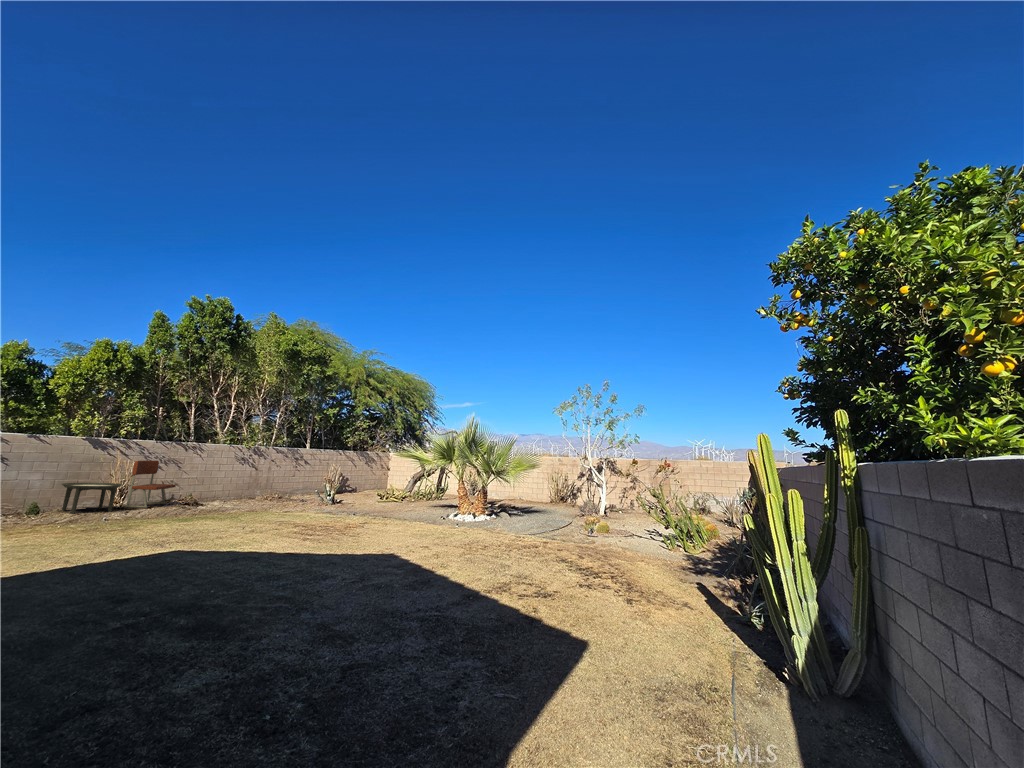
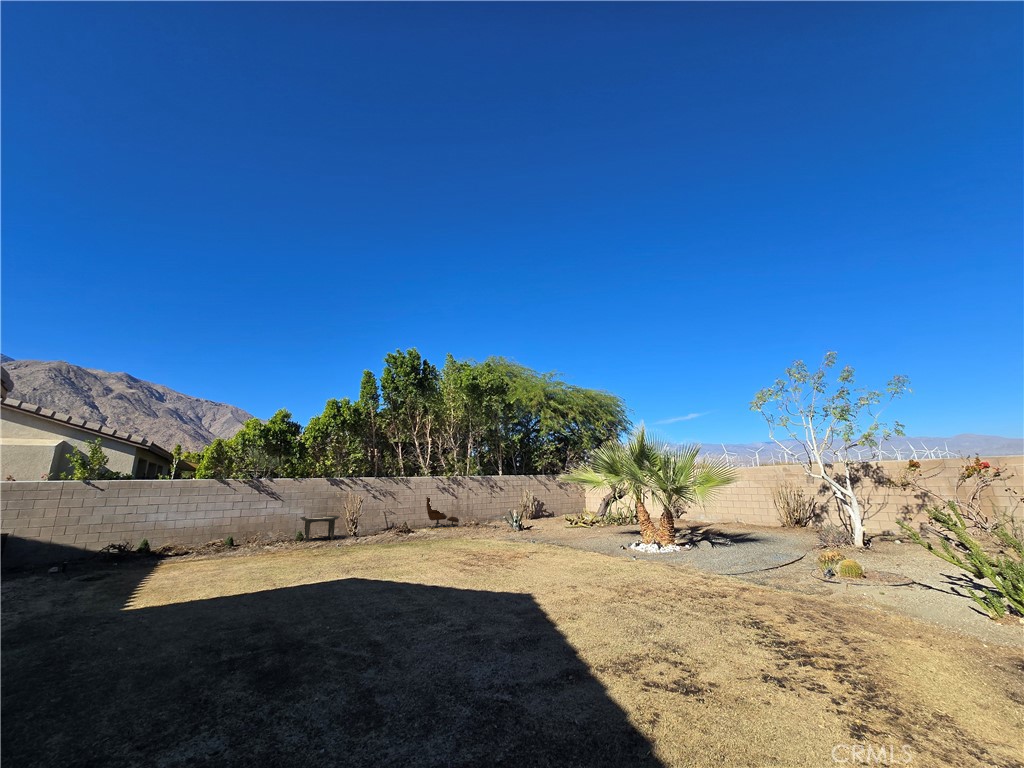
bench: present [126,461,176,508] -> none [347,495,384,536]
lounge chair: none [225,466,264,500] -> present [426,497,459,528]

